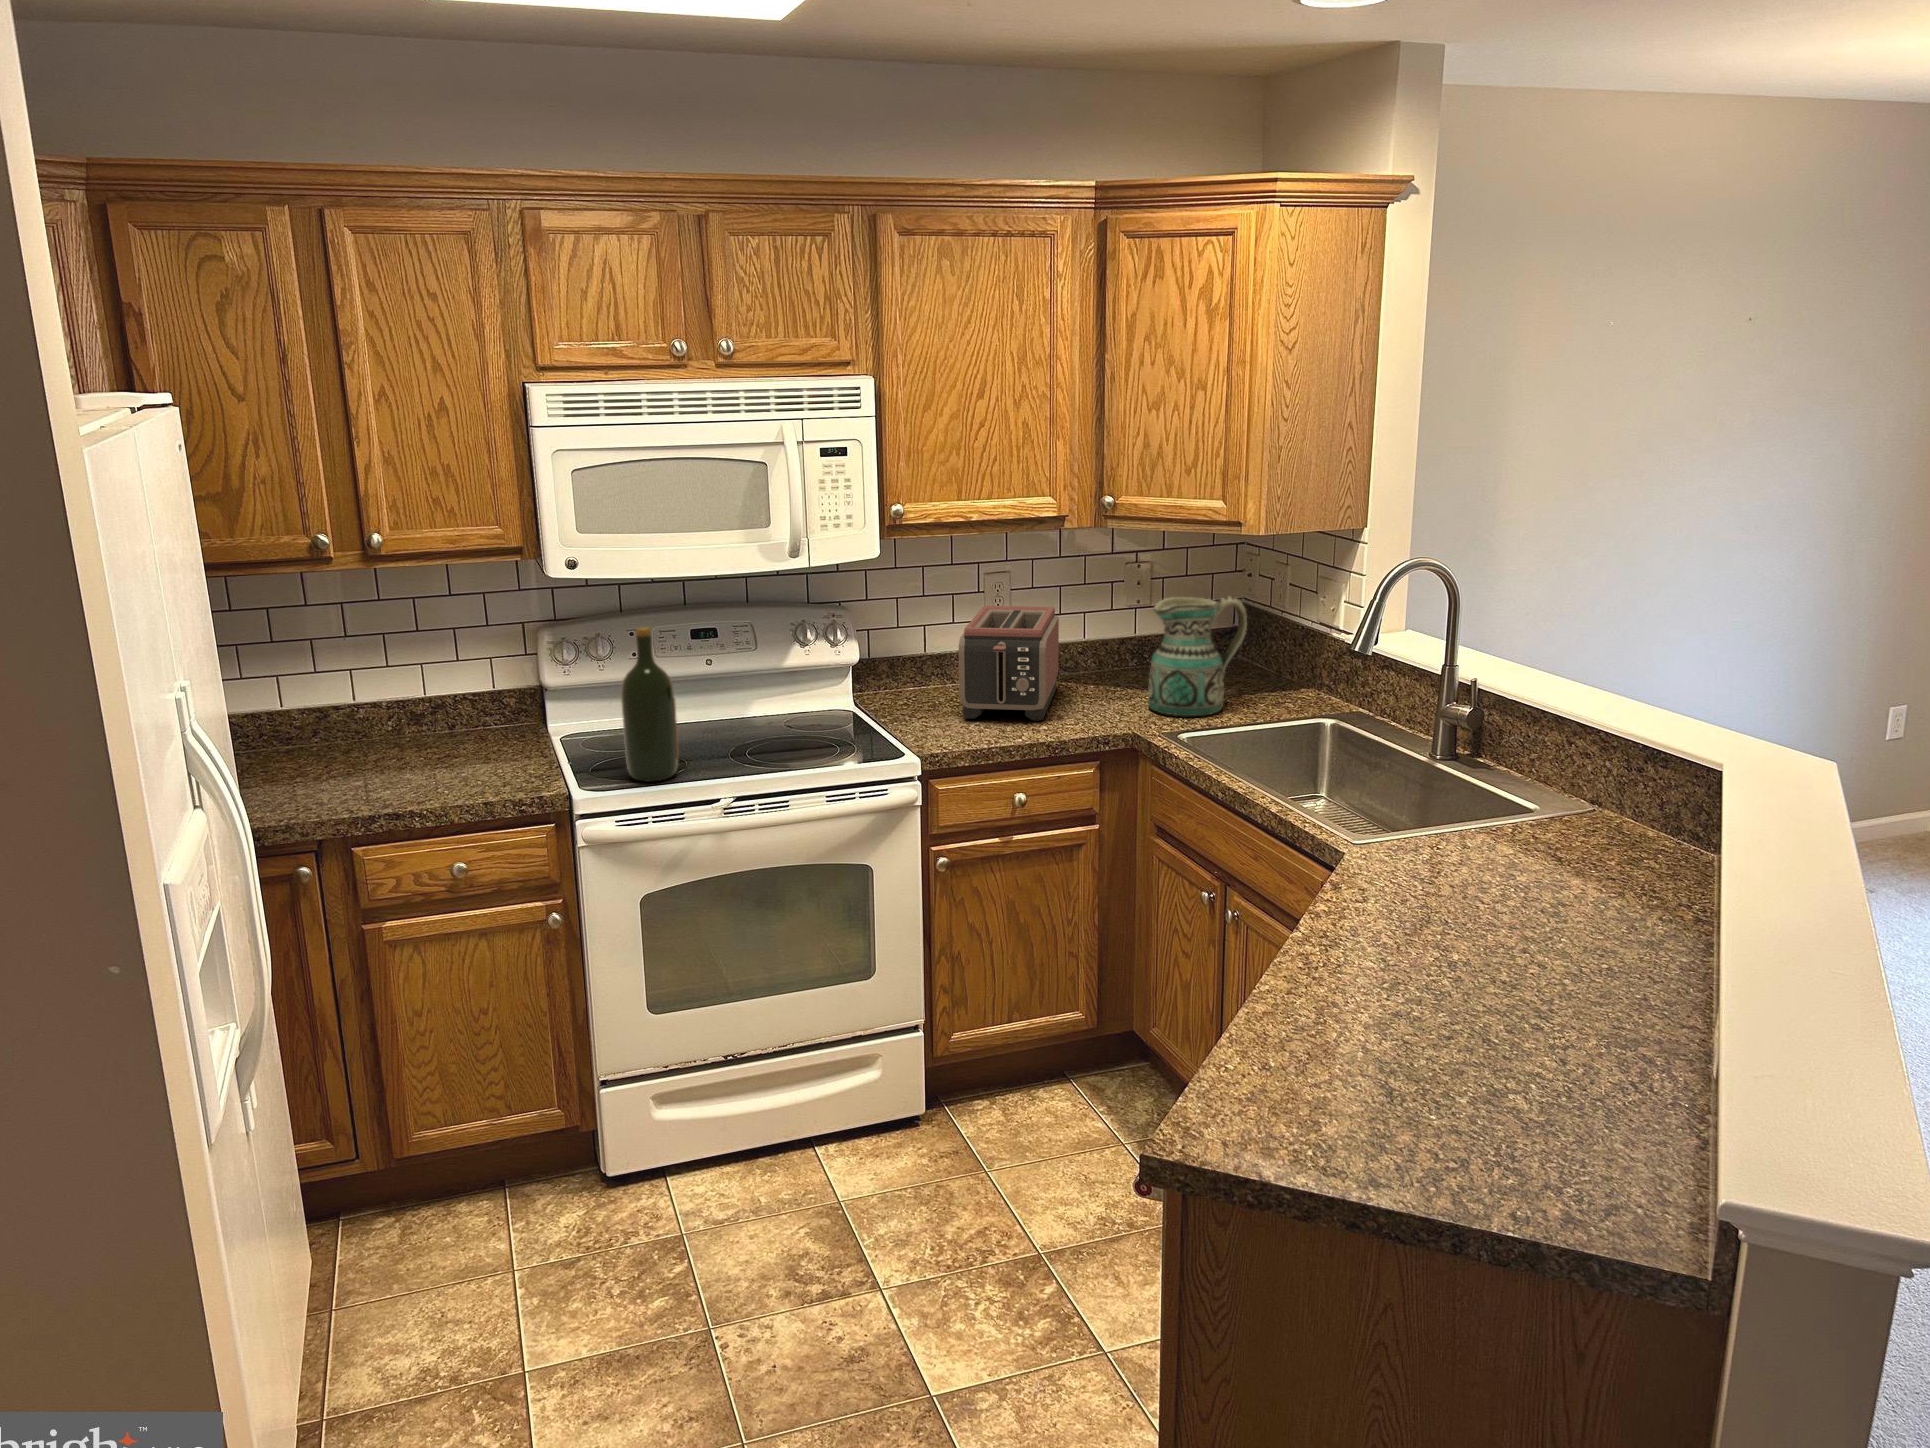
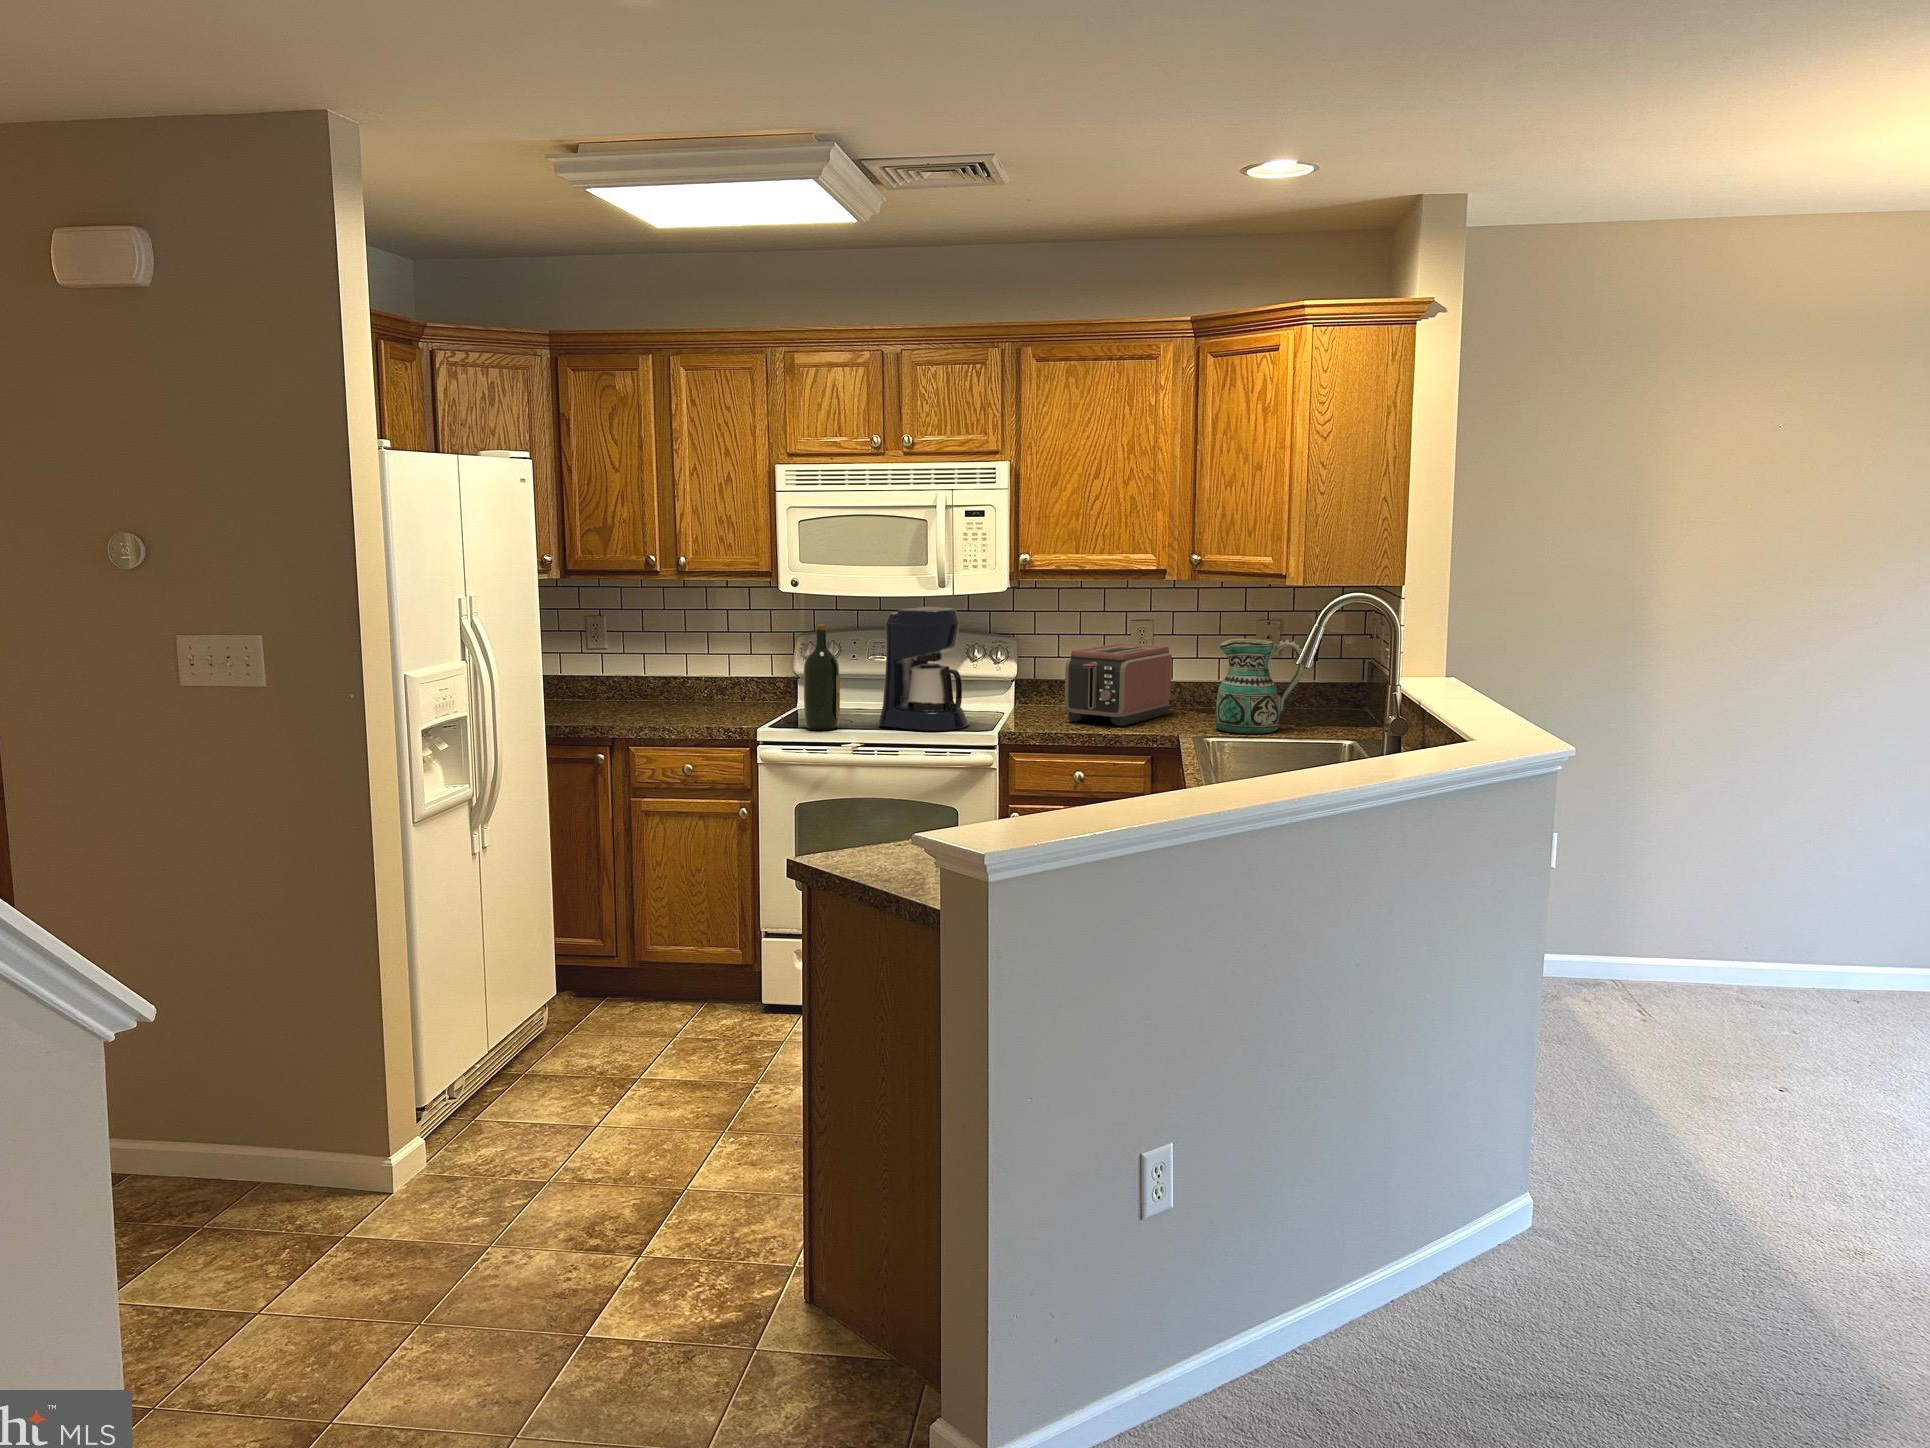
coffee maker: none [727,585,850,762] -> present [879,607,969,731]

